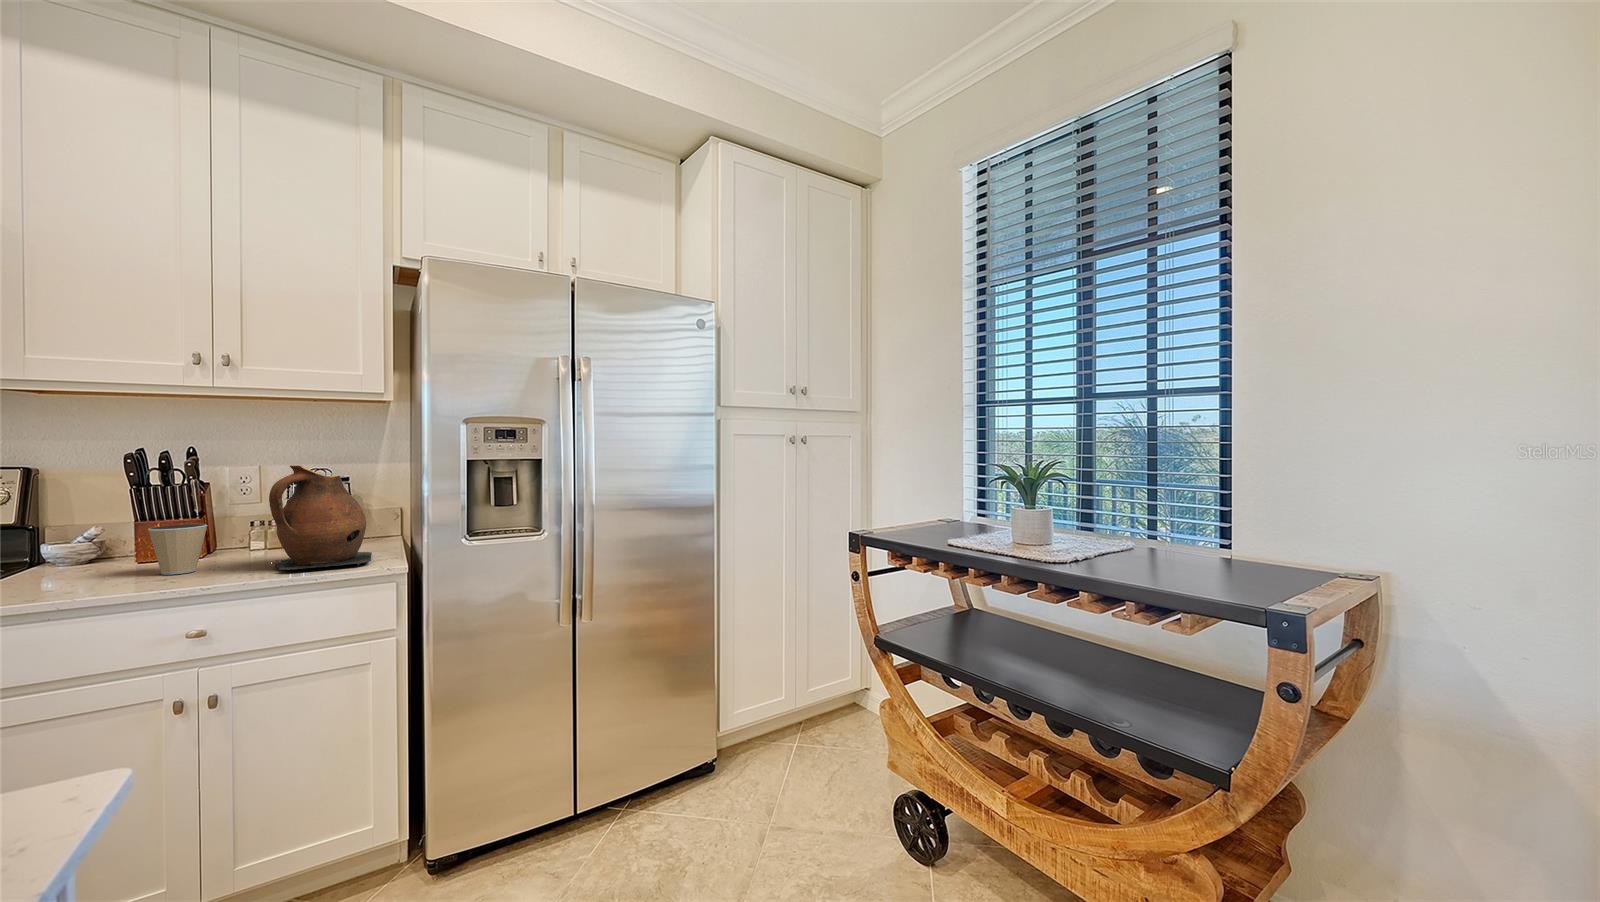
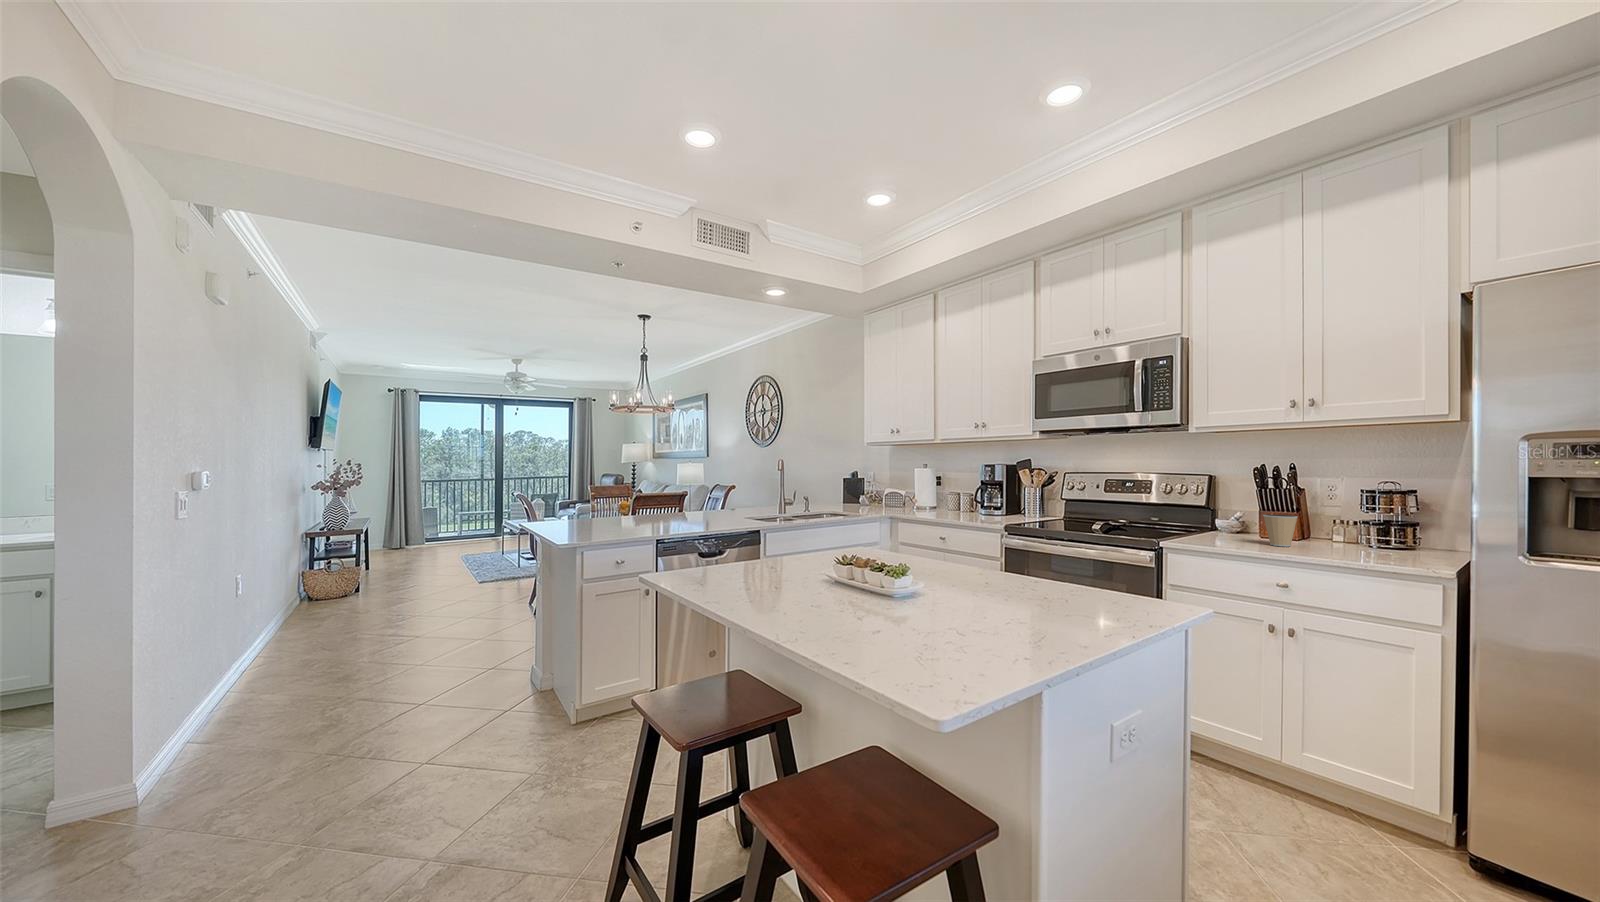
ceramic pitcher: present [269,465,372,570] -> none [1335,478,1430,563]

